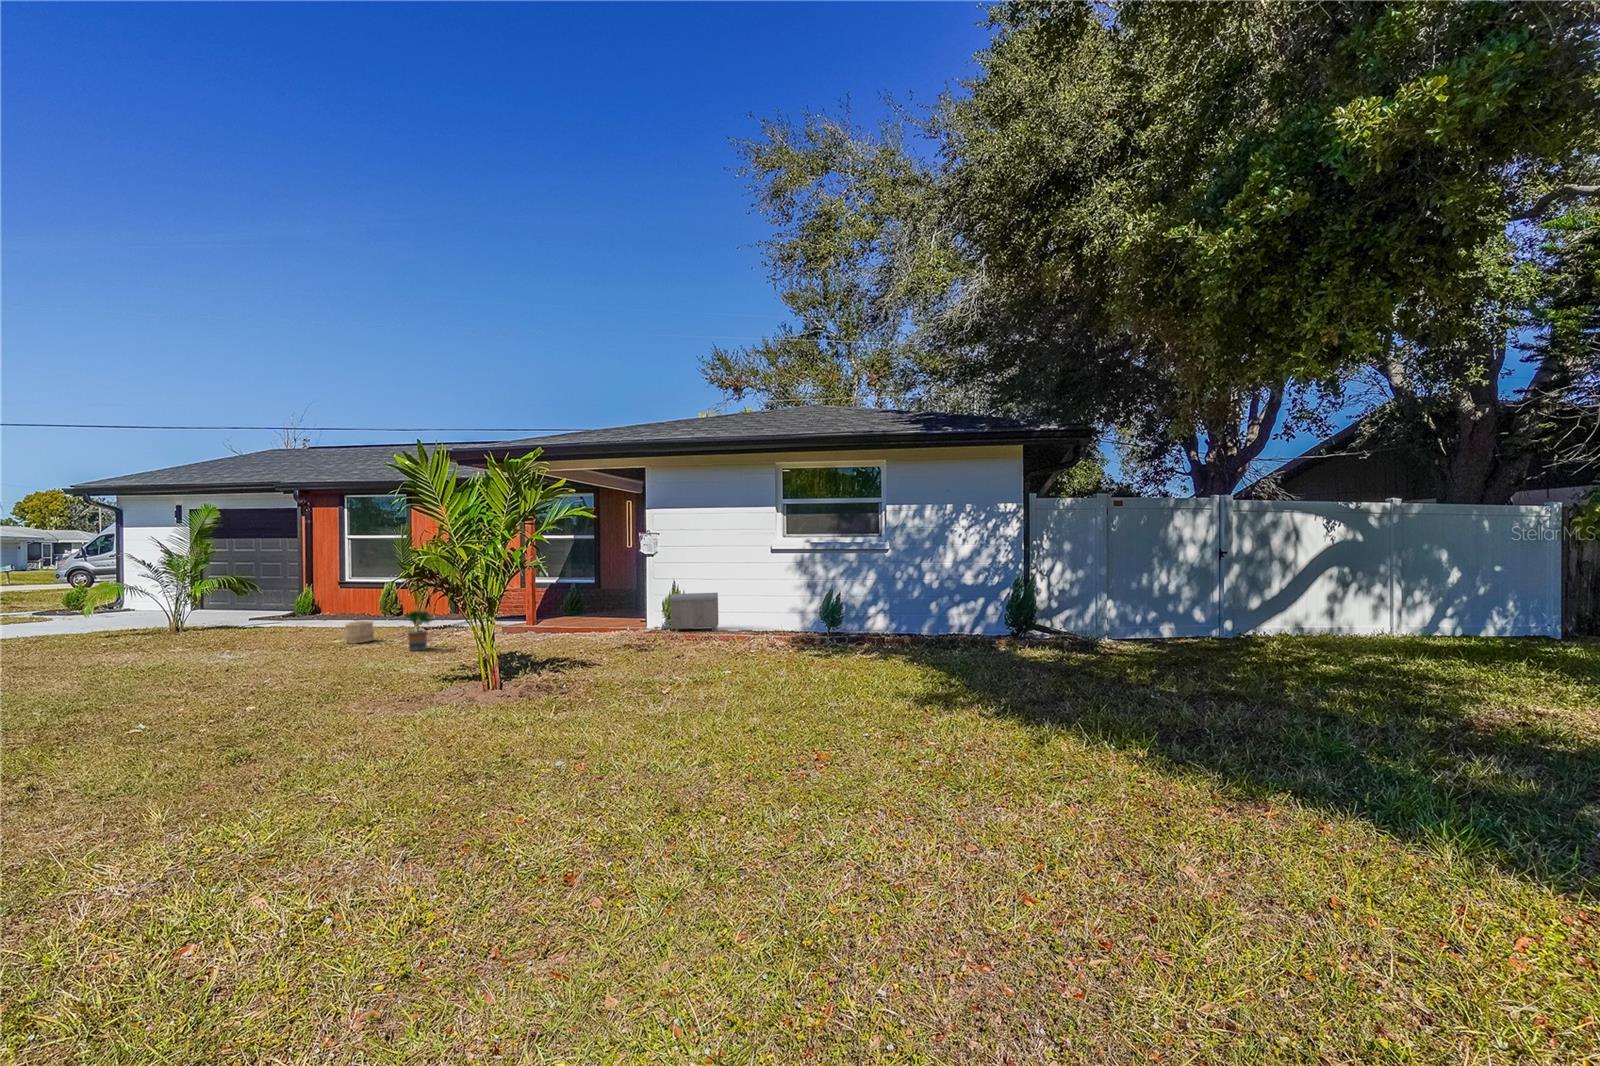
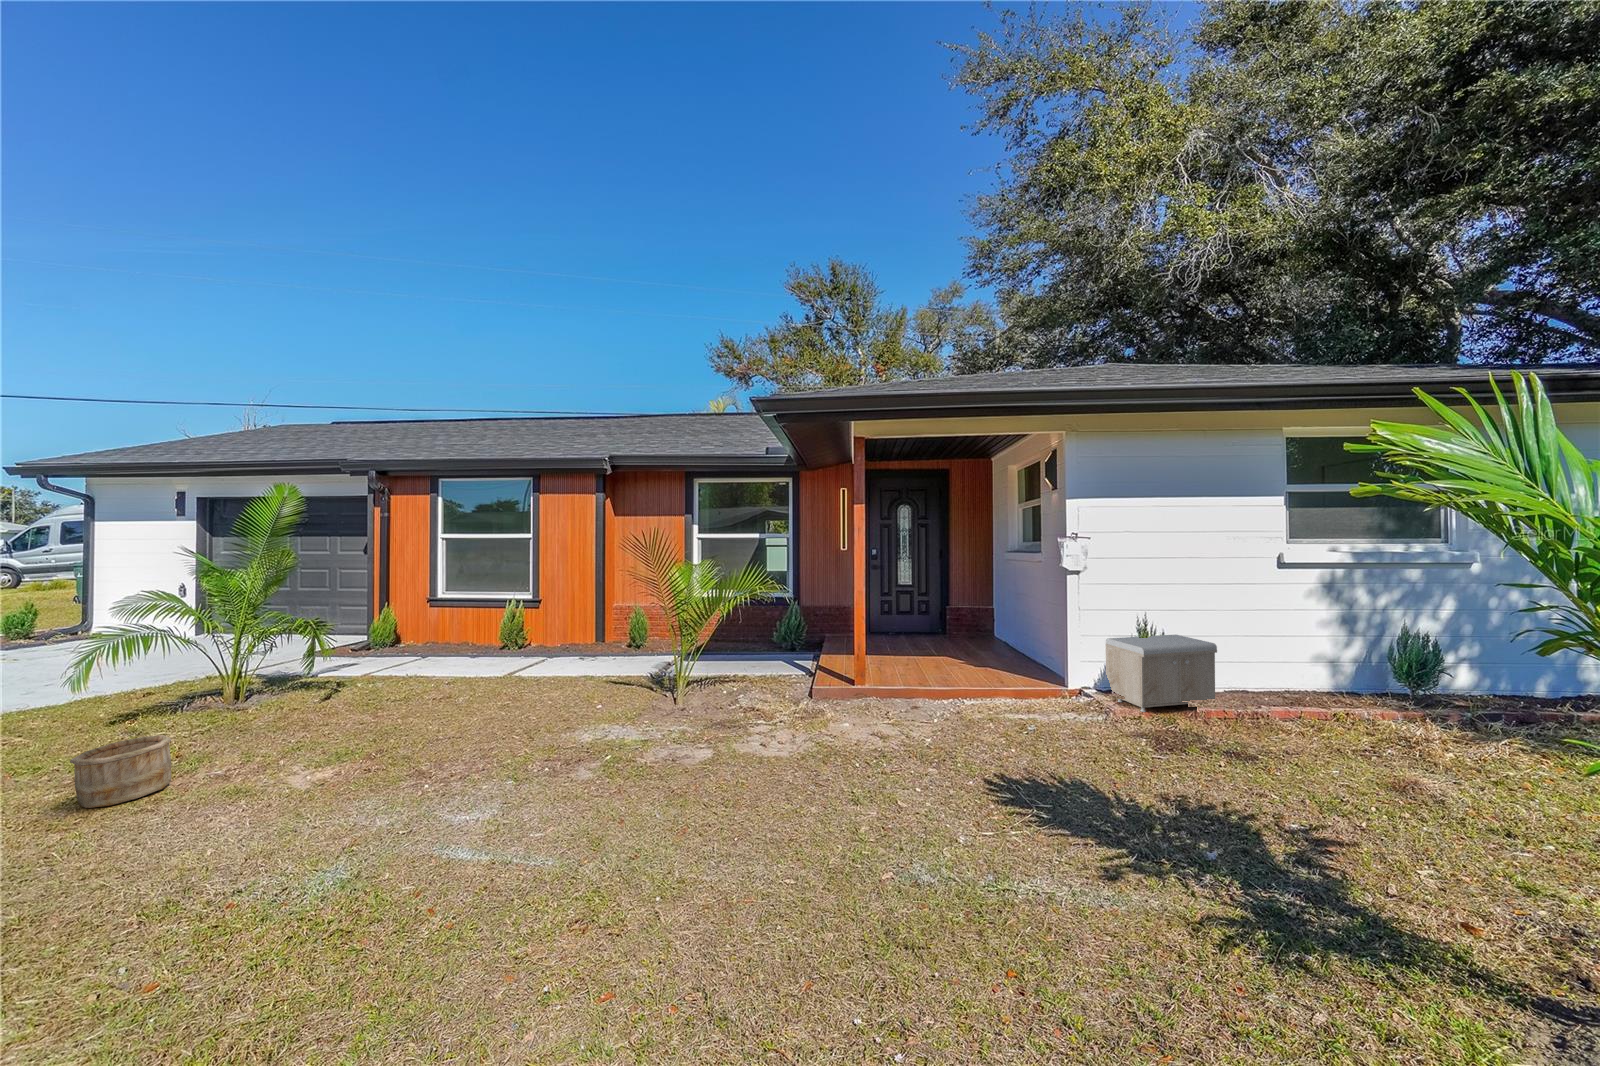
potted tree: present [405,611,431,651] -> none [706,710,779,827]
wooden bucket: present [345,621,374,644] -> present [70,735,172,808]

